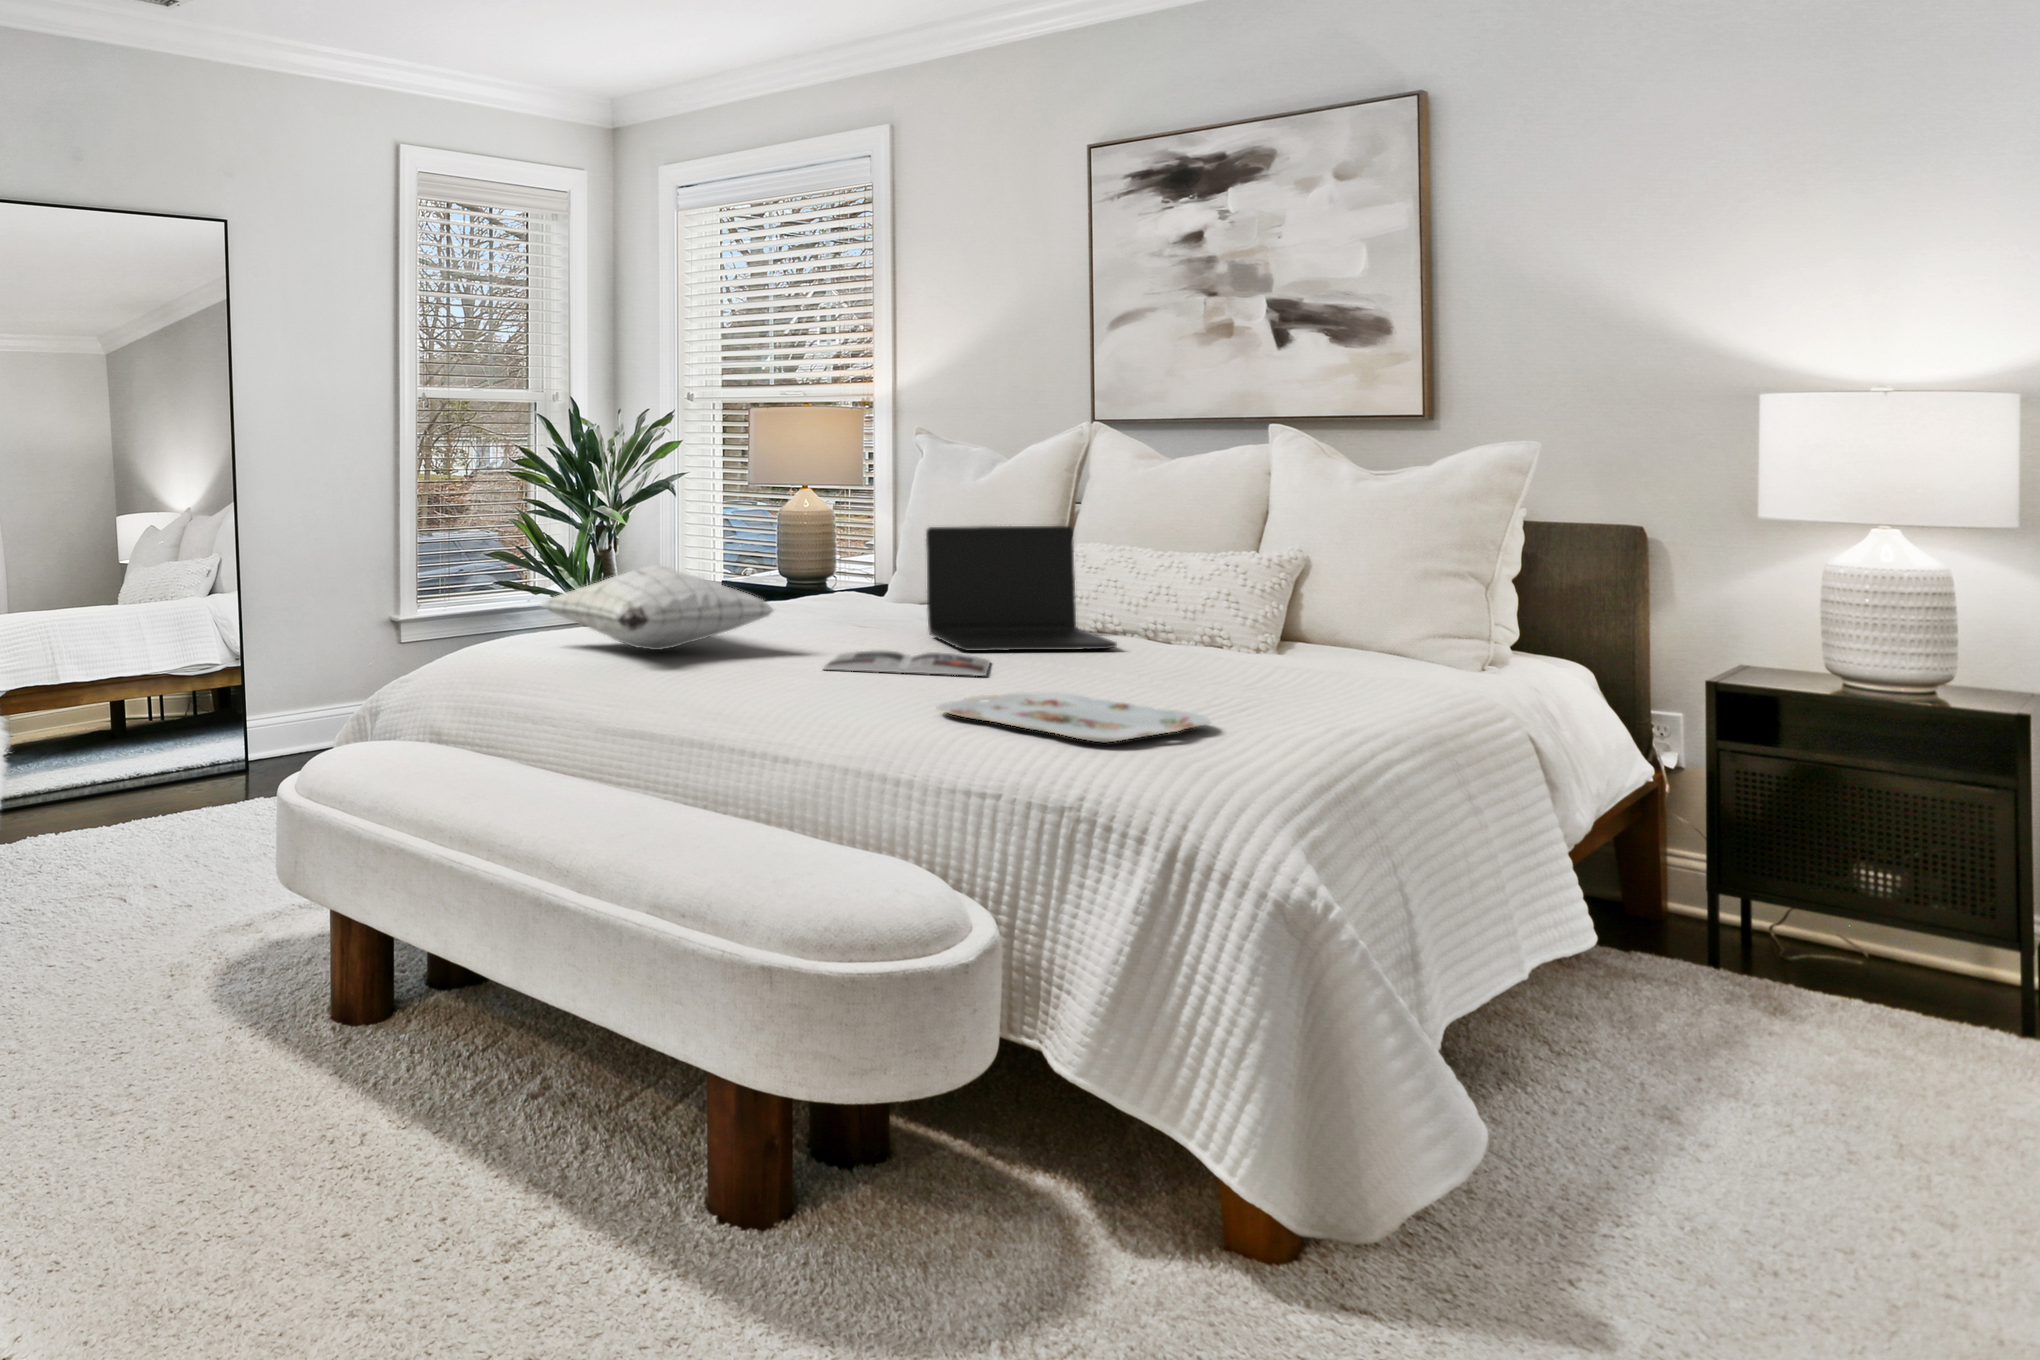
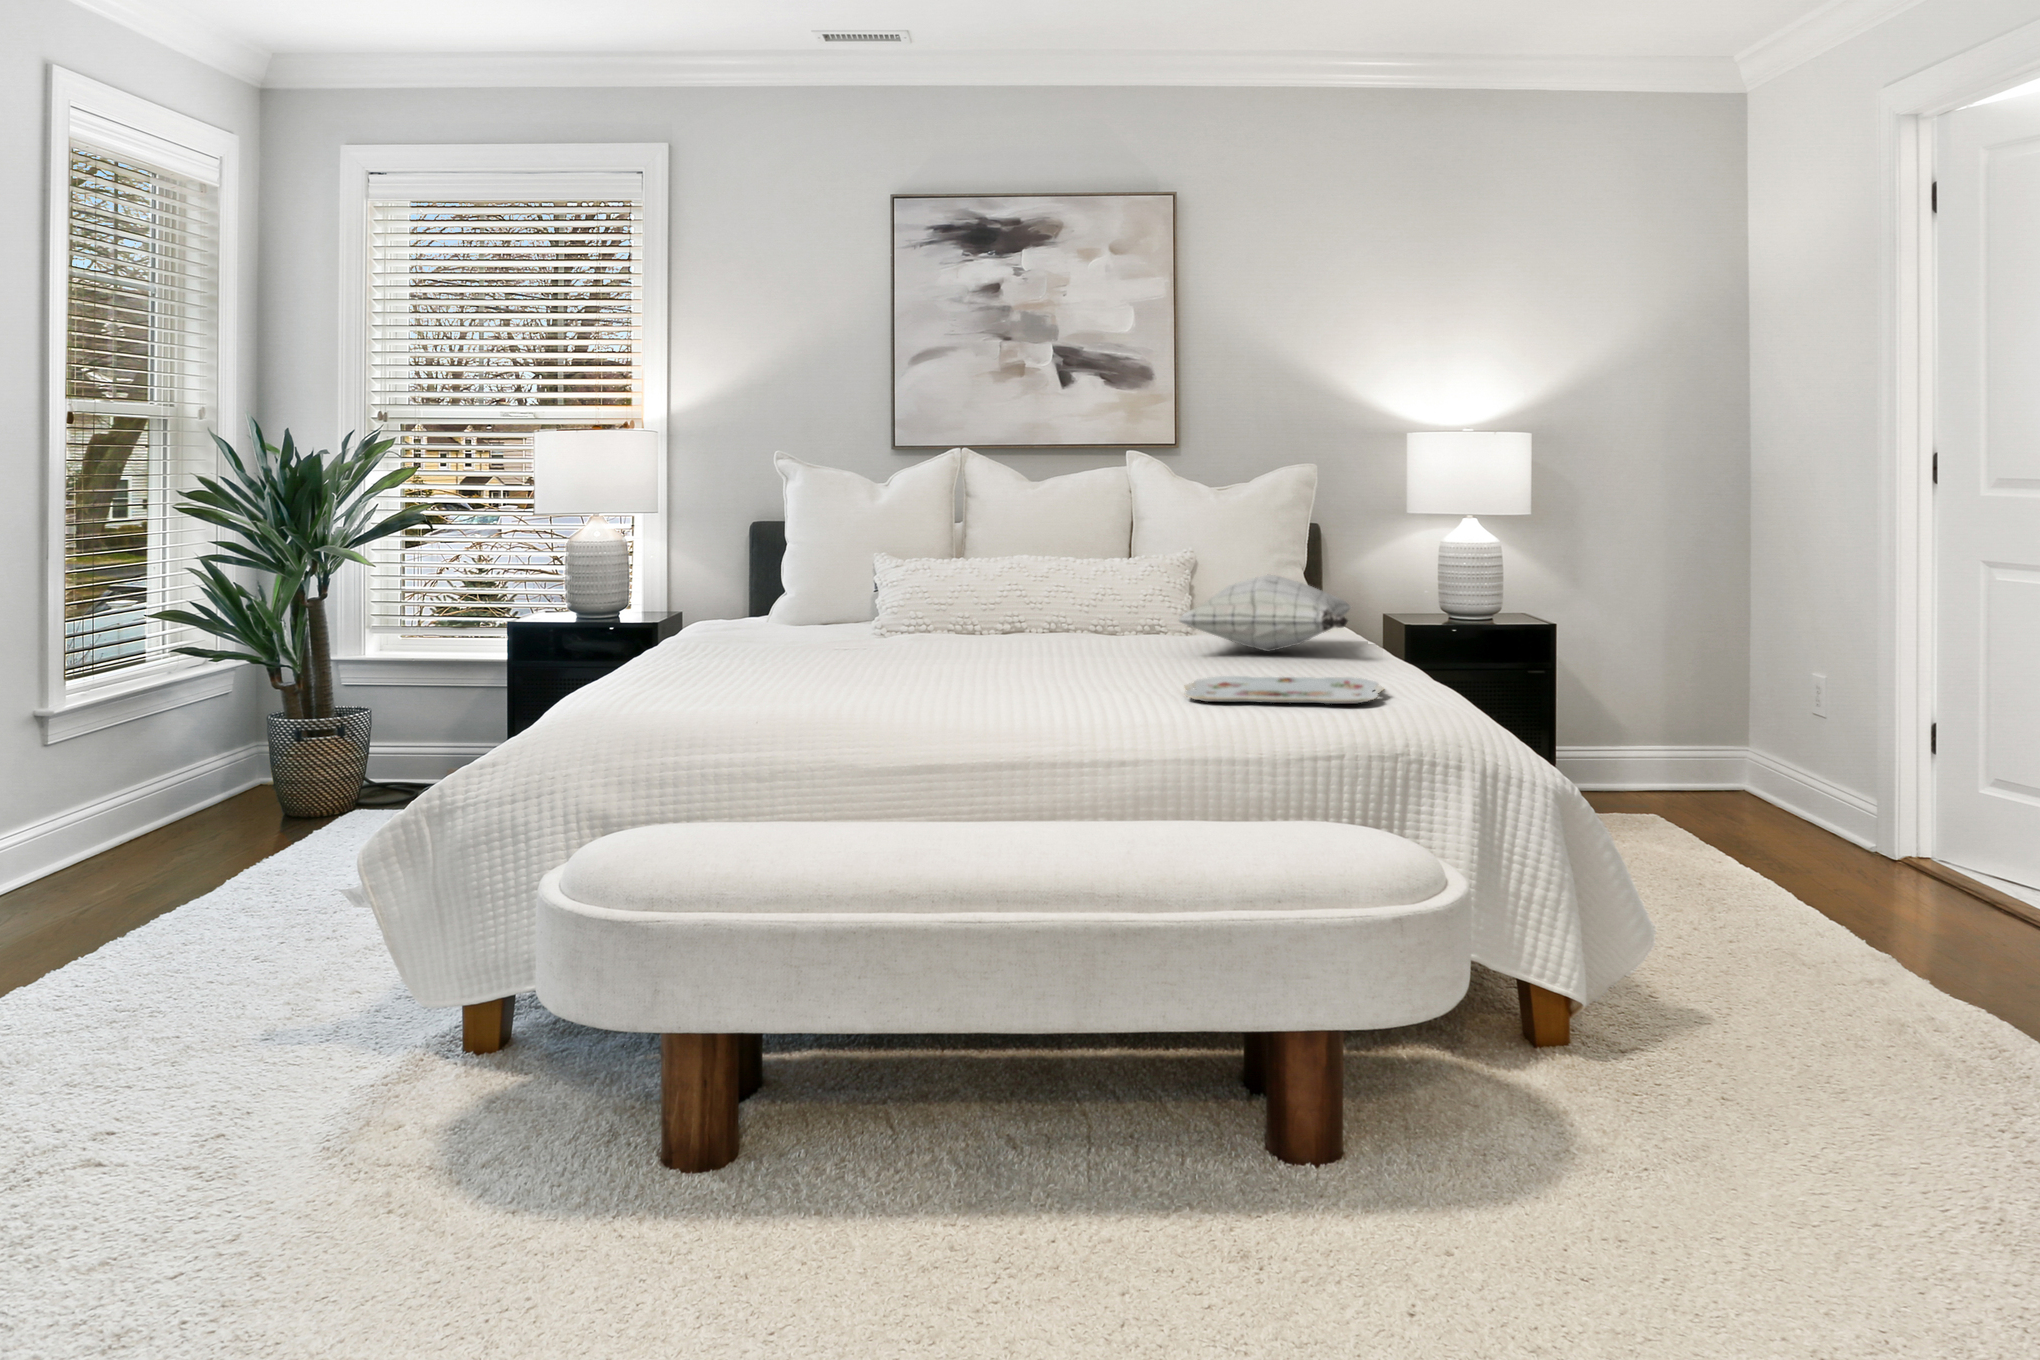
laptop: present [926,526,1117,651] -> none [942,542,1116,658]
pillow: present [541,565,773,650] -> present [1179,575,1351,651]
magazine: present [824,650,990,676] -> none [944,659,1114,684]

